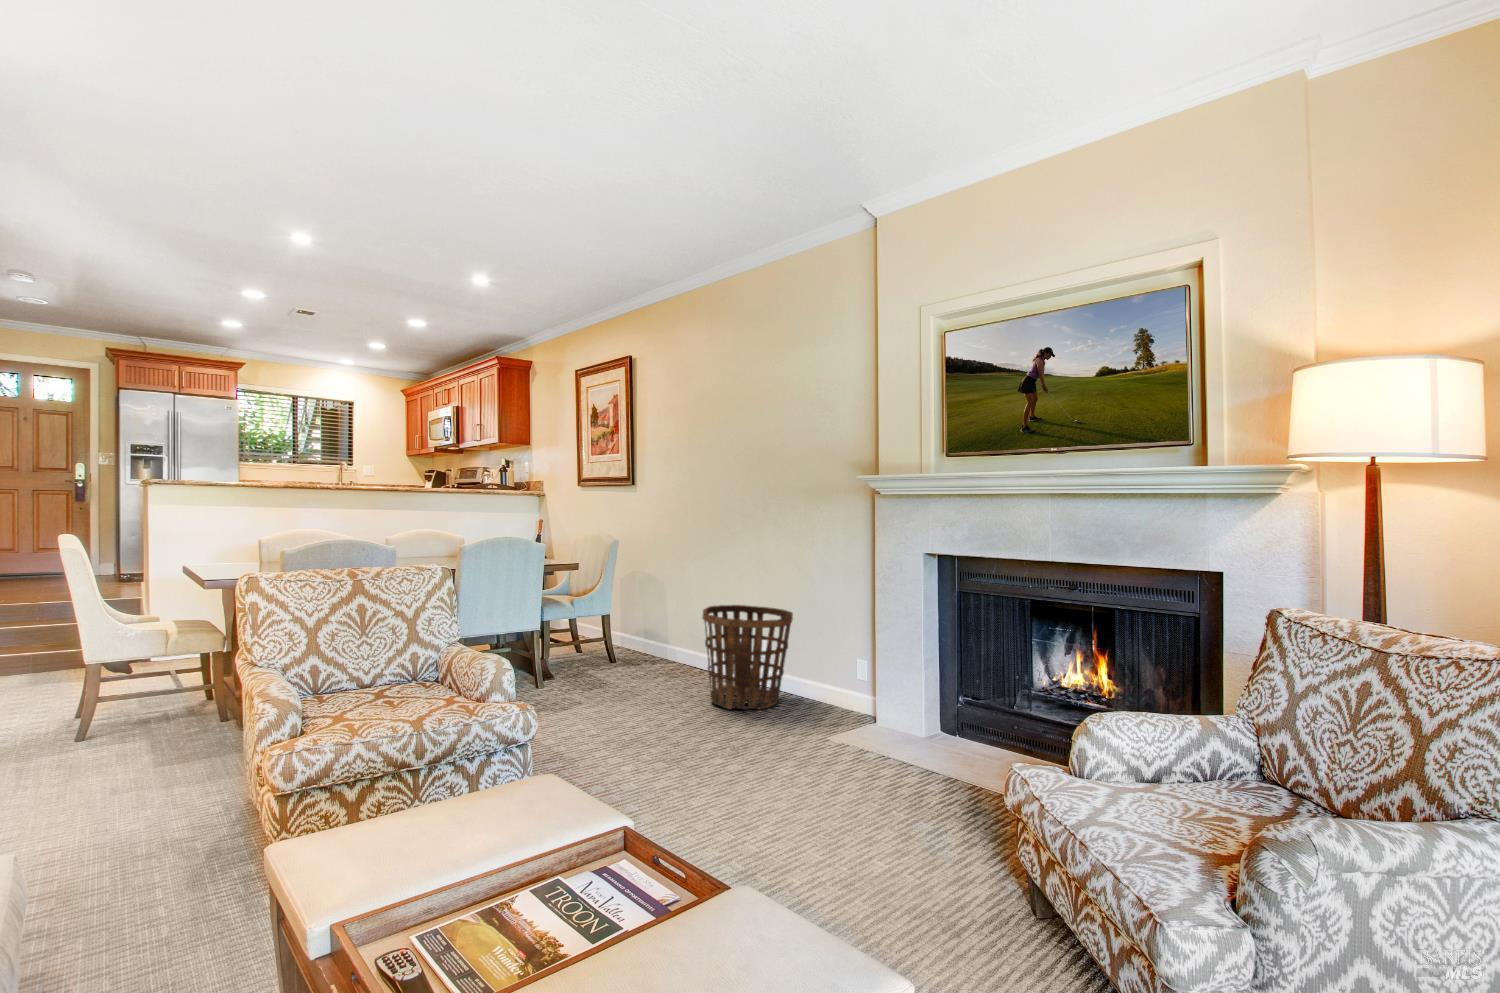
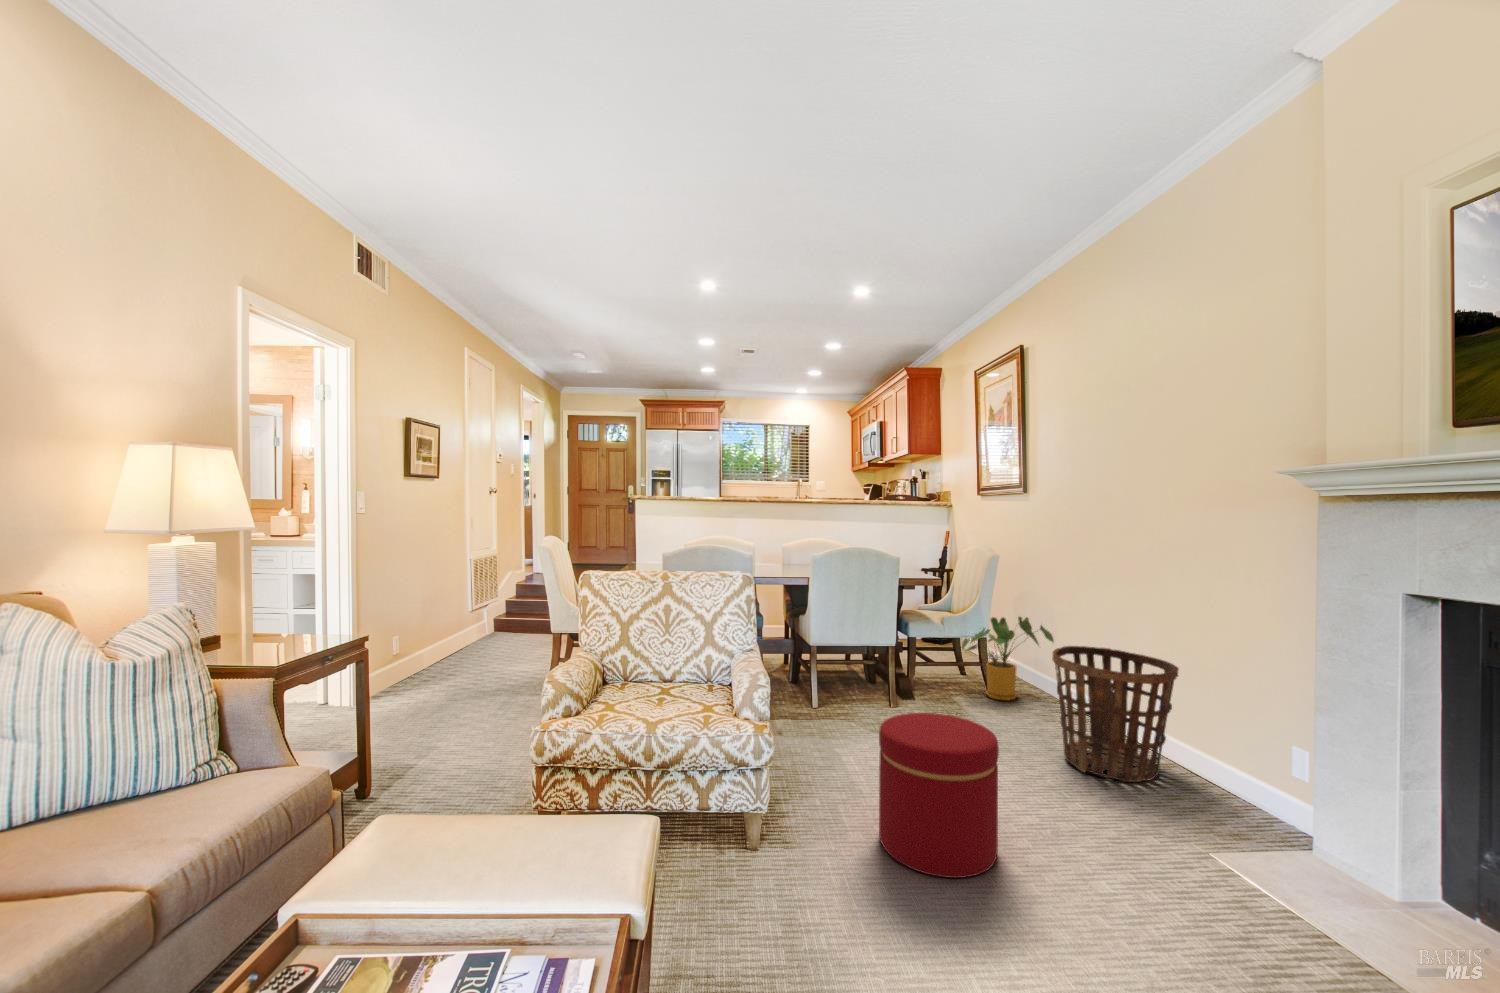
house plant: none [592,587,677,670] -> present [962,617,1054,701]
ottoman: none [614,671,712,797] -> present [879,713,999,878]

